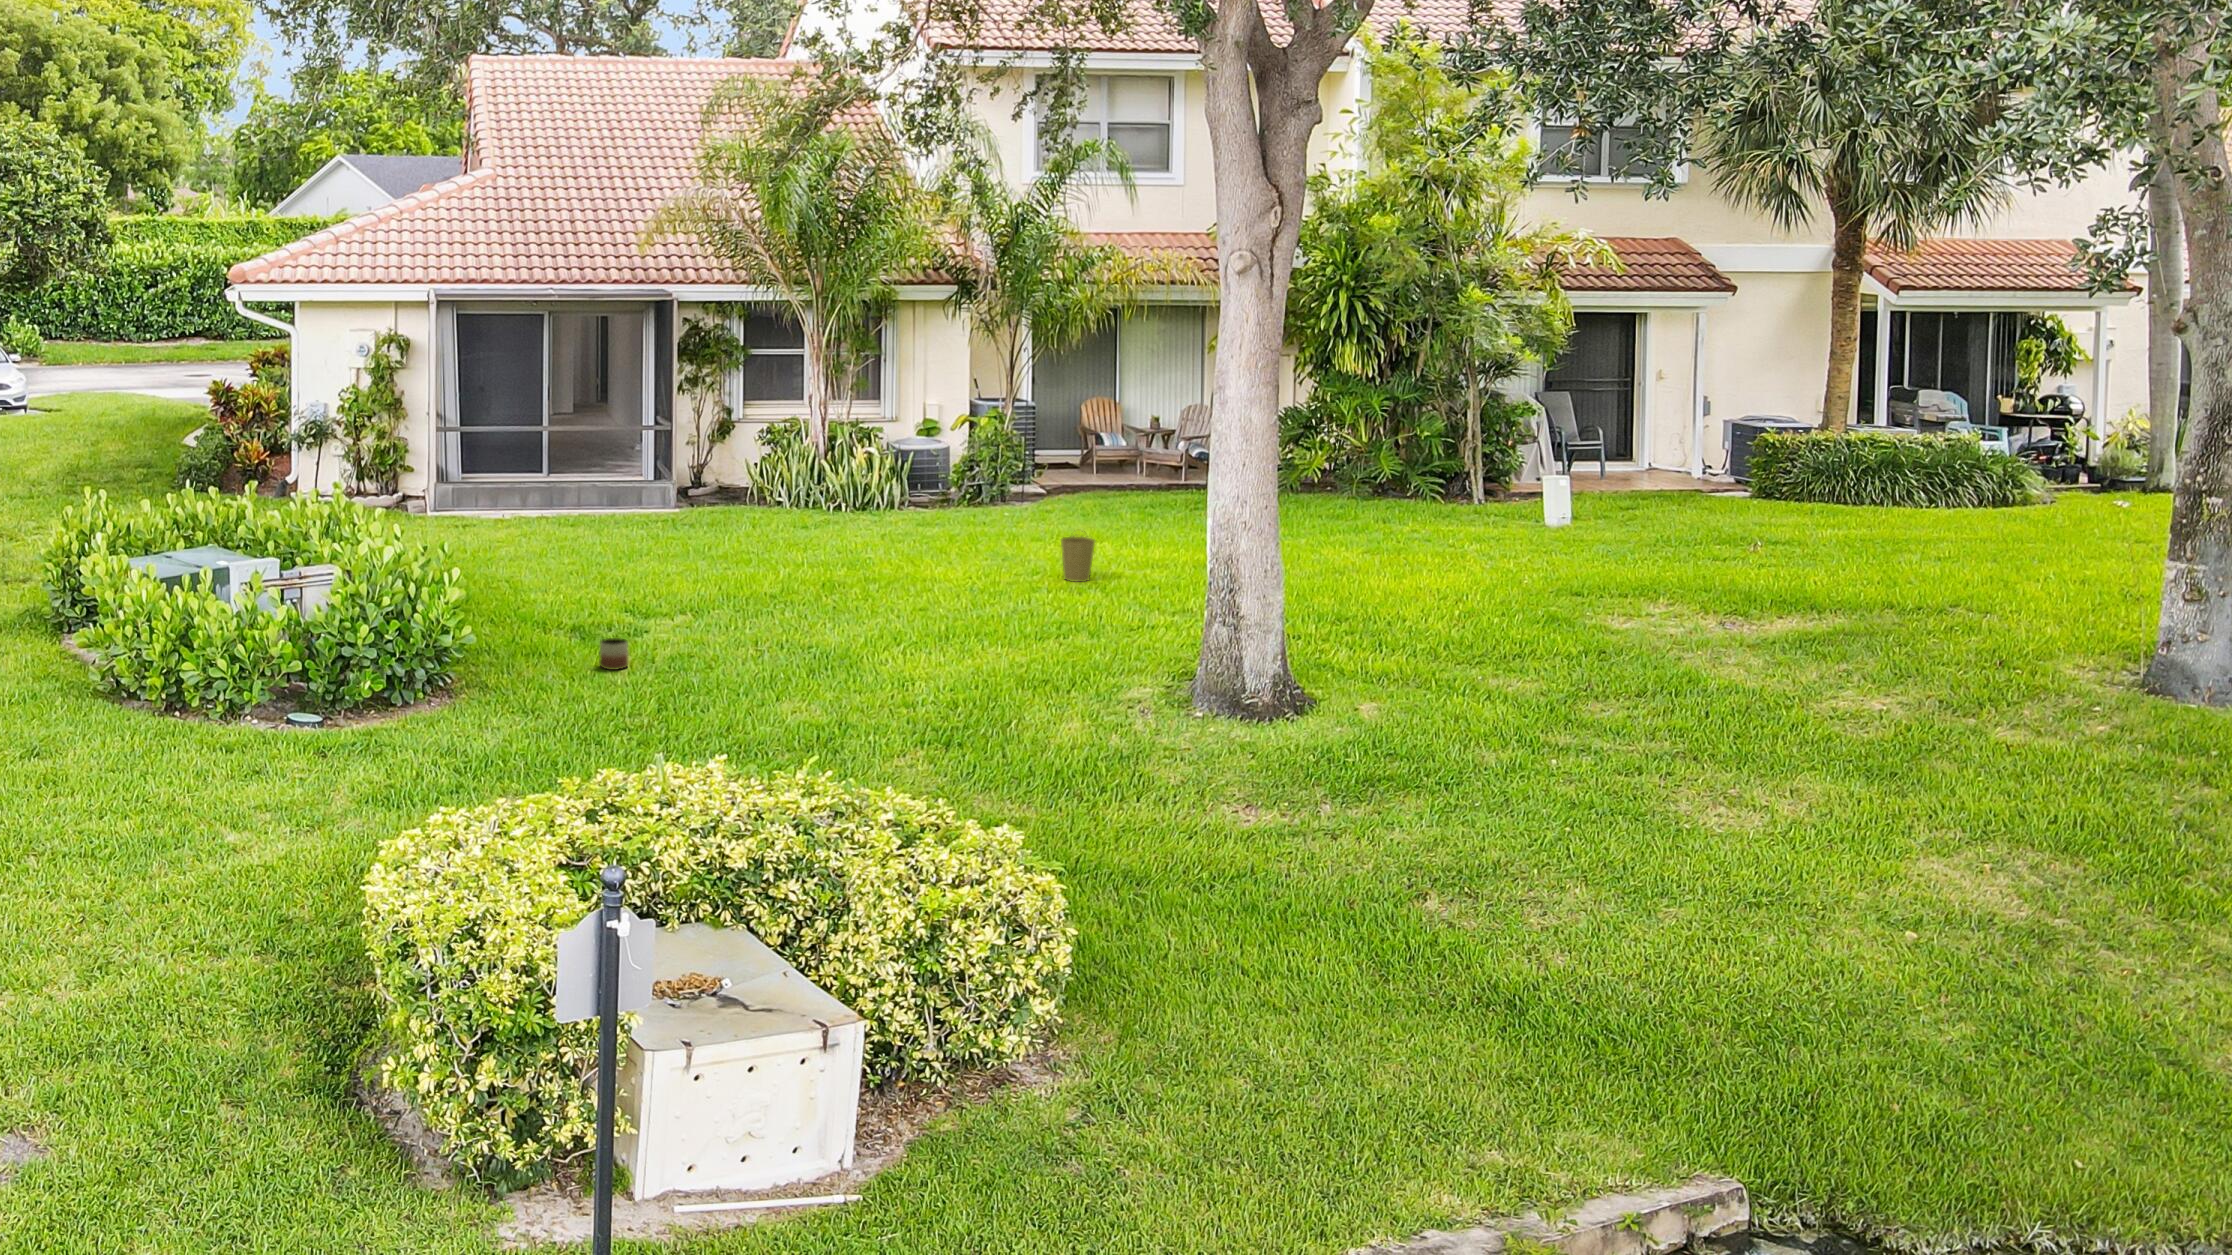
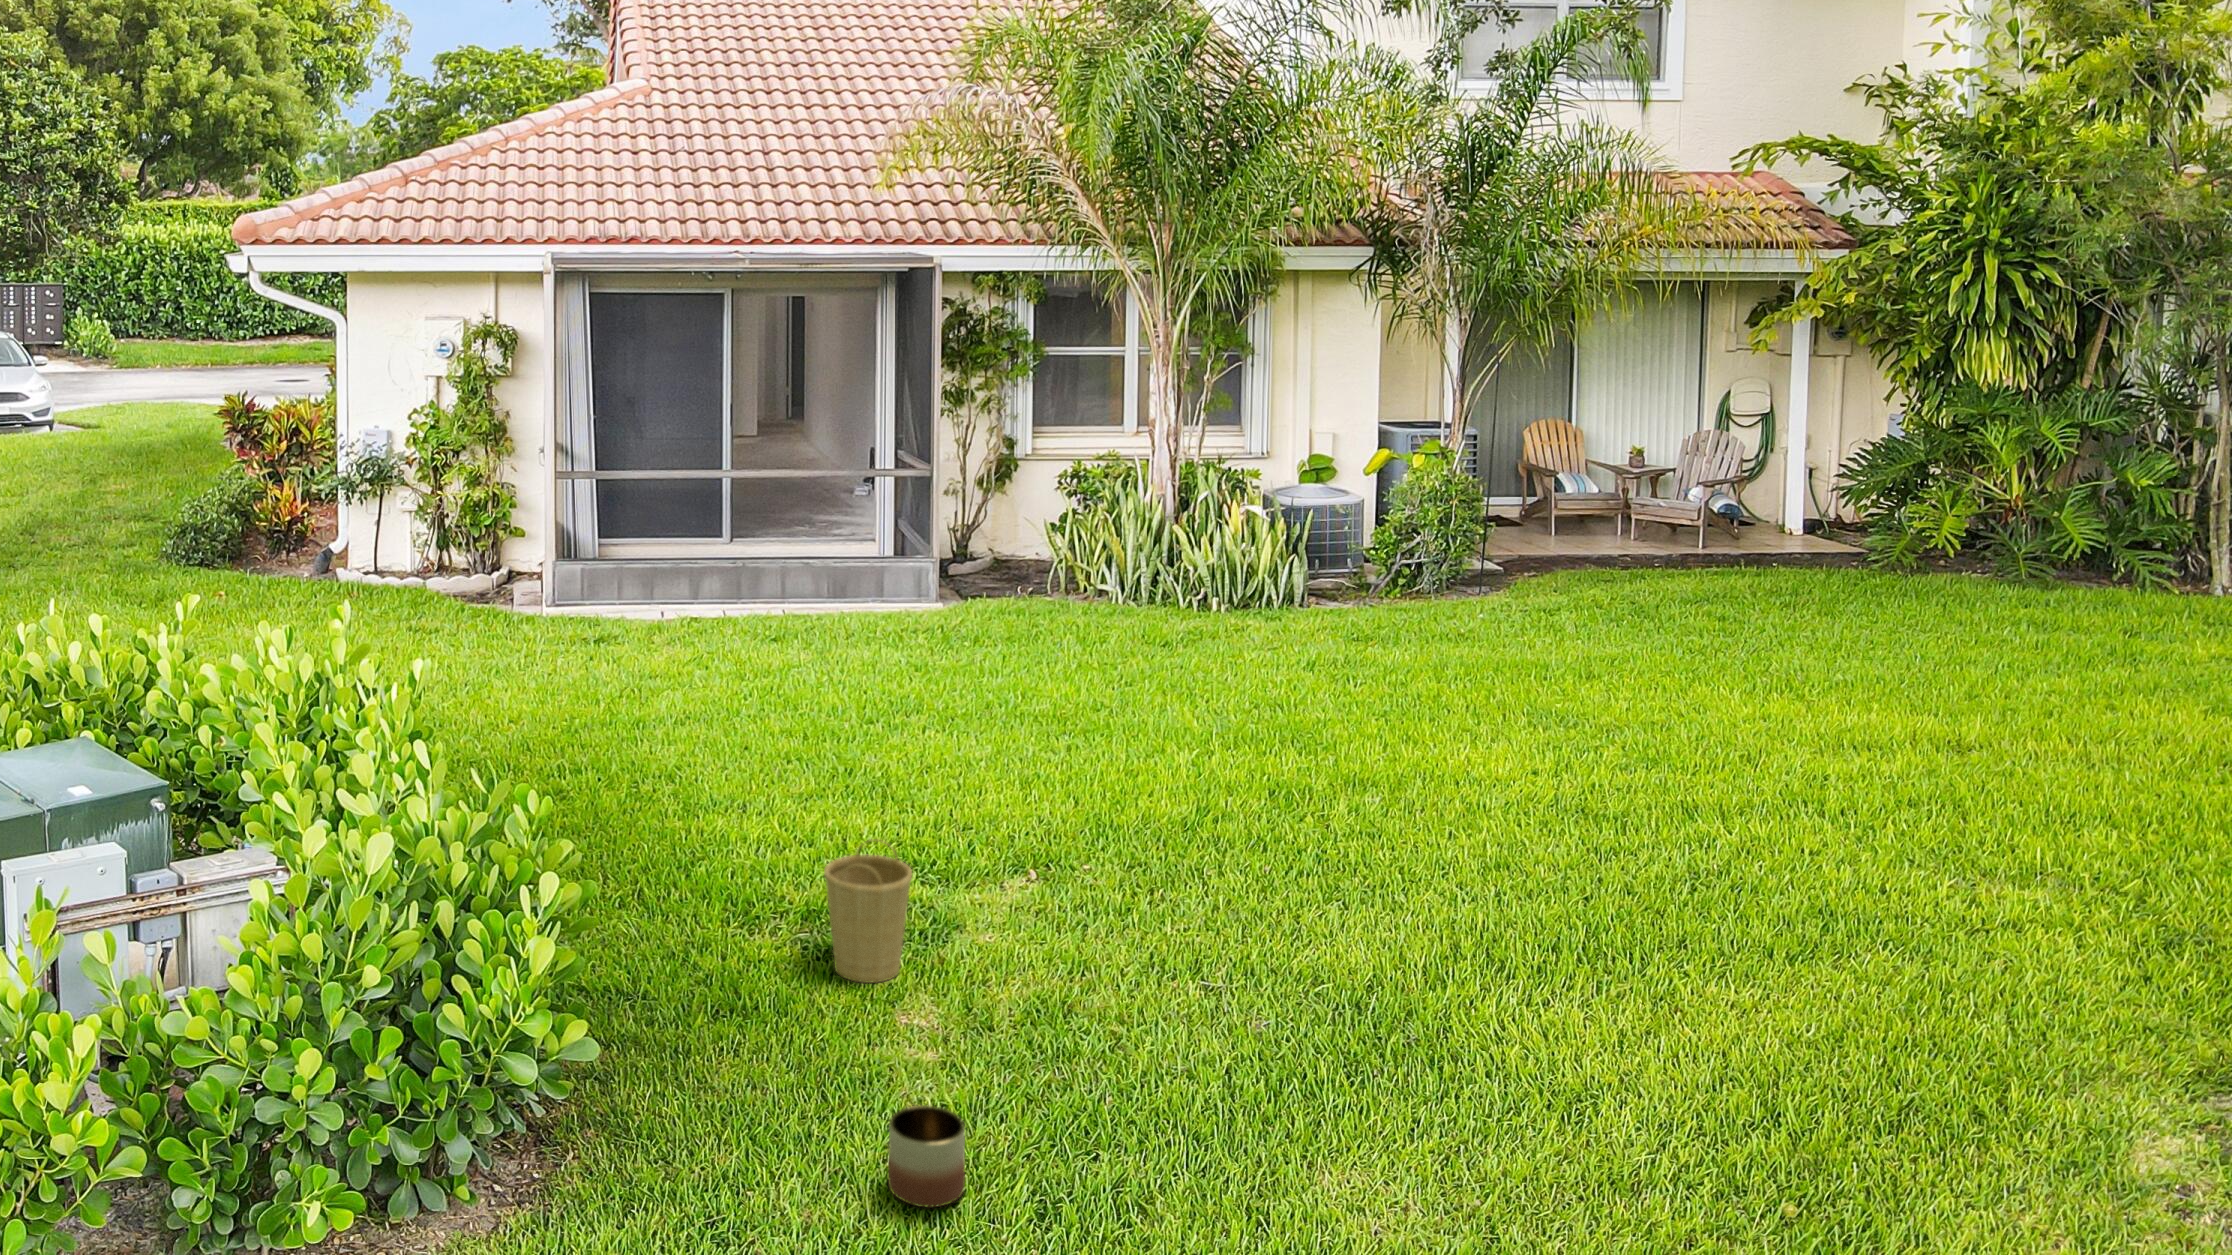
basket: present [1061,536,1095,582] -> present [824,840,912,983]

